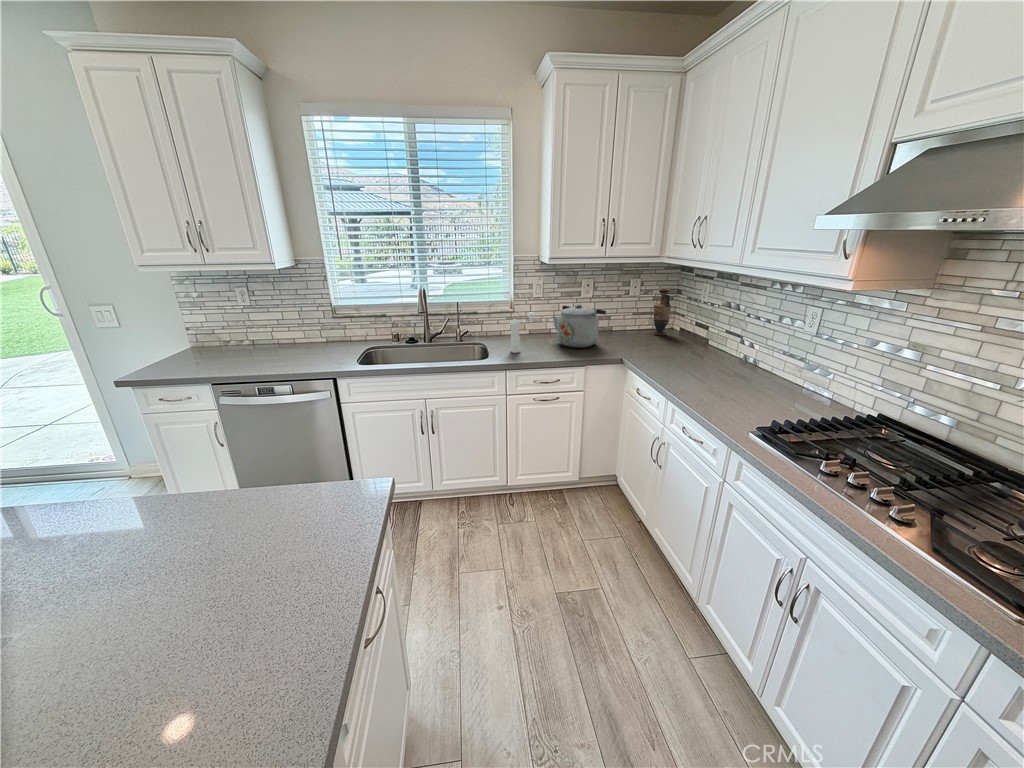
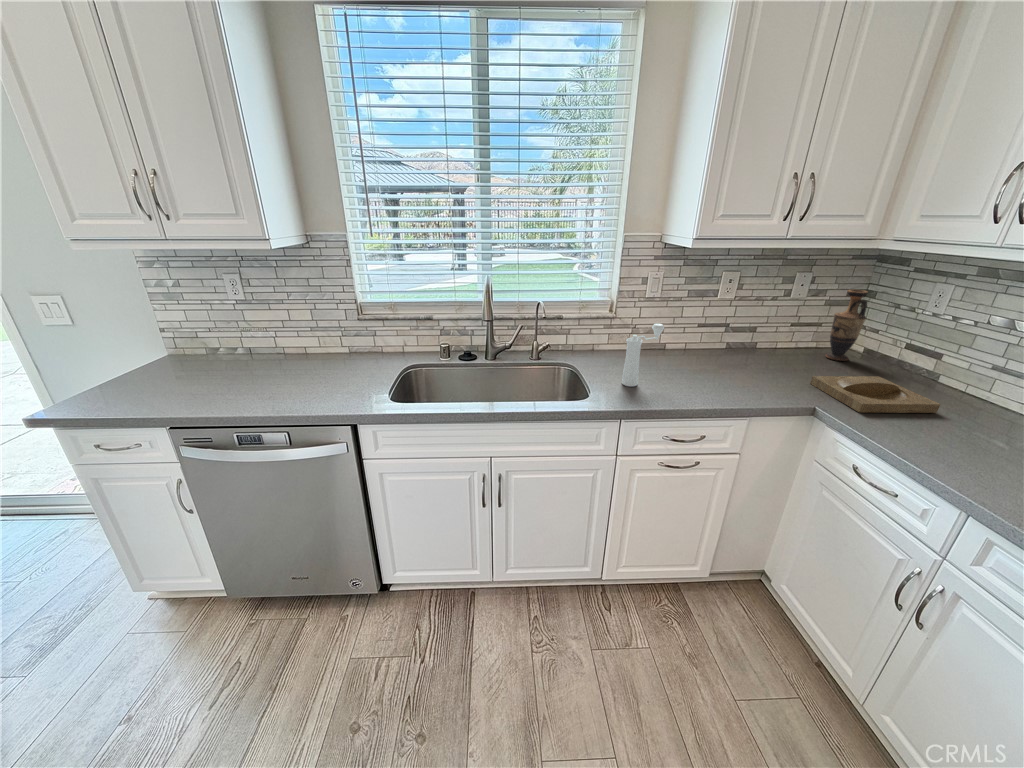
kettle: present [553,305,606,348] -> none [681,313,773,381]
tray: none [629,341,688,359] -> present [810,376,940,413]

